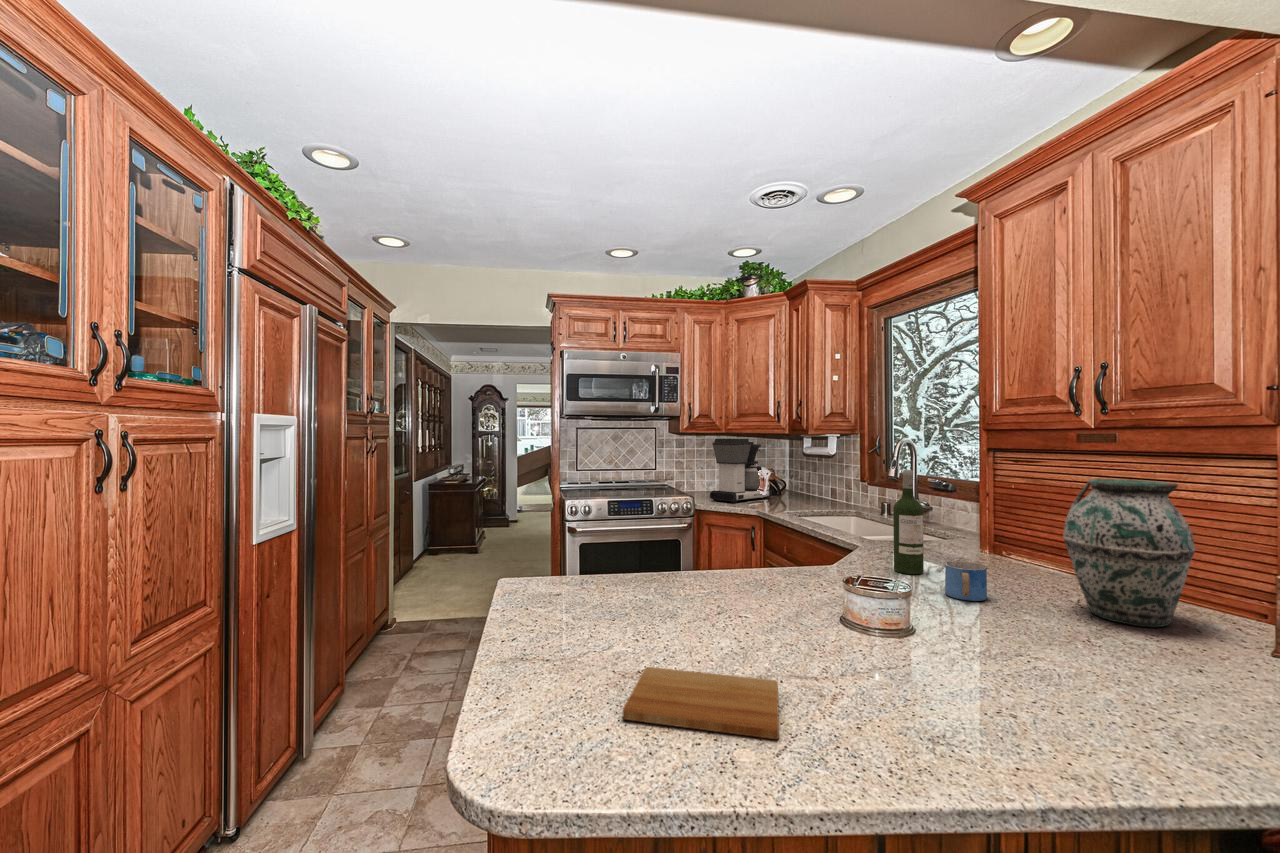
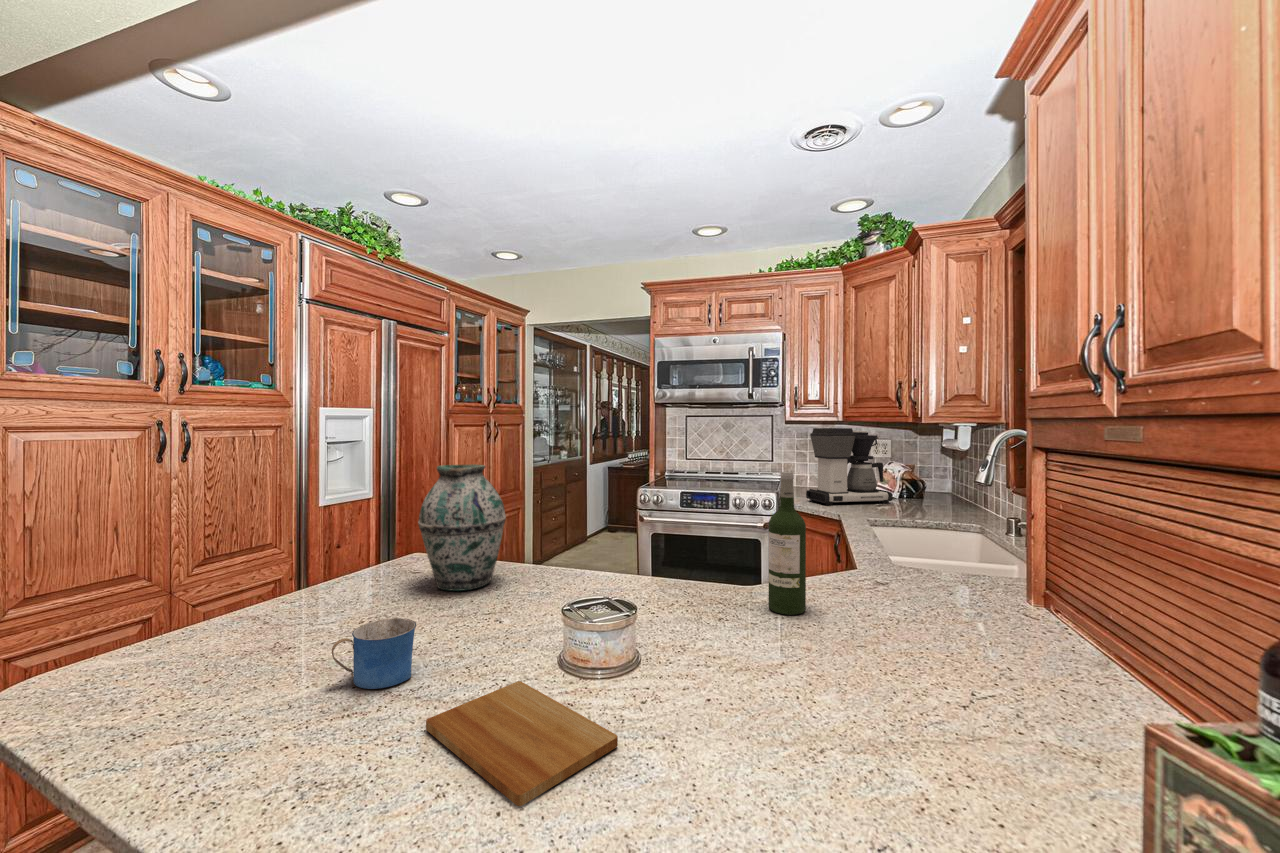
vase: present [1063,479,1195,627] -> present [418,464,506,591]
mug: present [945,561,987,601] -> present [332,618,416,689]
cutting board: present [623,667,779,739] -> present [426,681,618,806]

